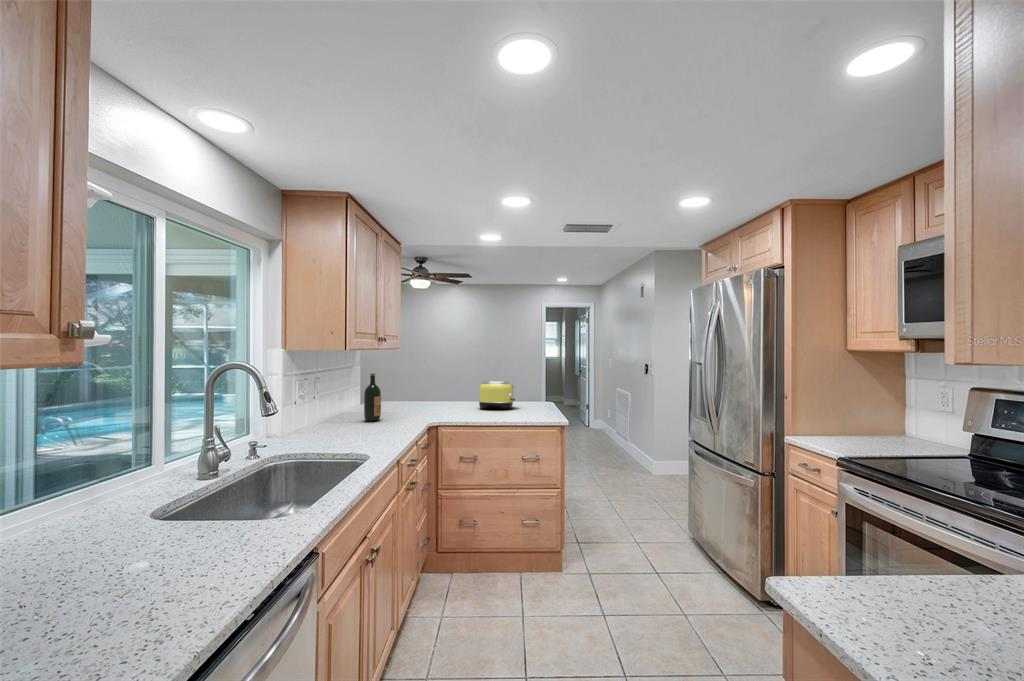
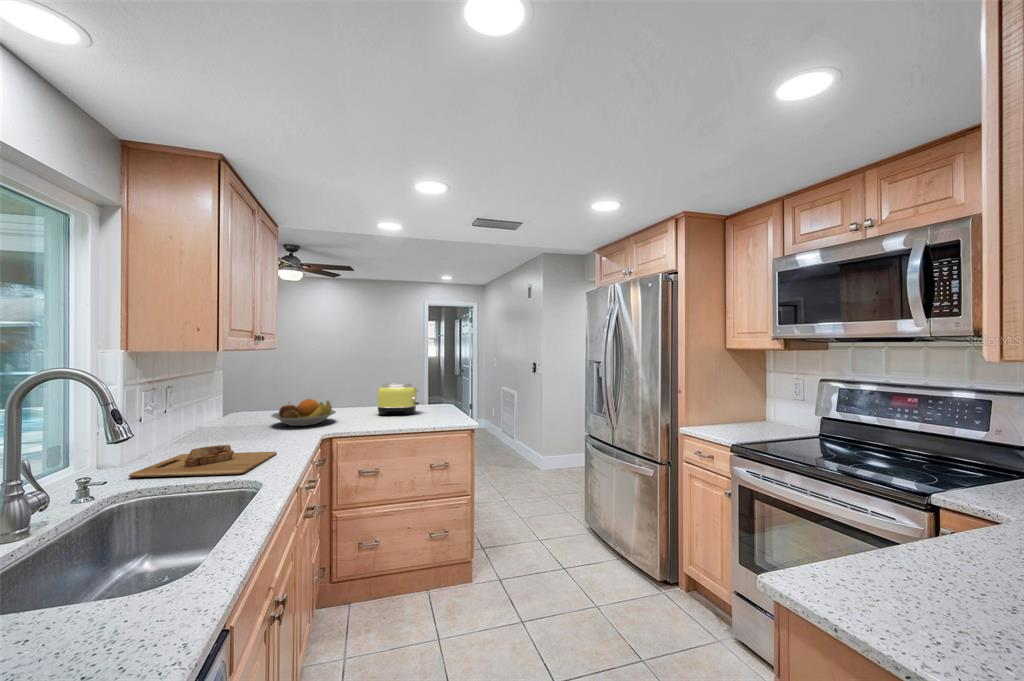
wine bottle: present [364,373,381,421] -> none [237,378,260,437]
fruit bowl: none [392,392,443,415] -> present [271,399,336,426]
cutting board: none [285,425,387,448] -> present [129,445,277,477]

